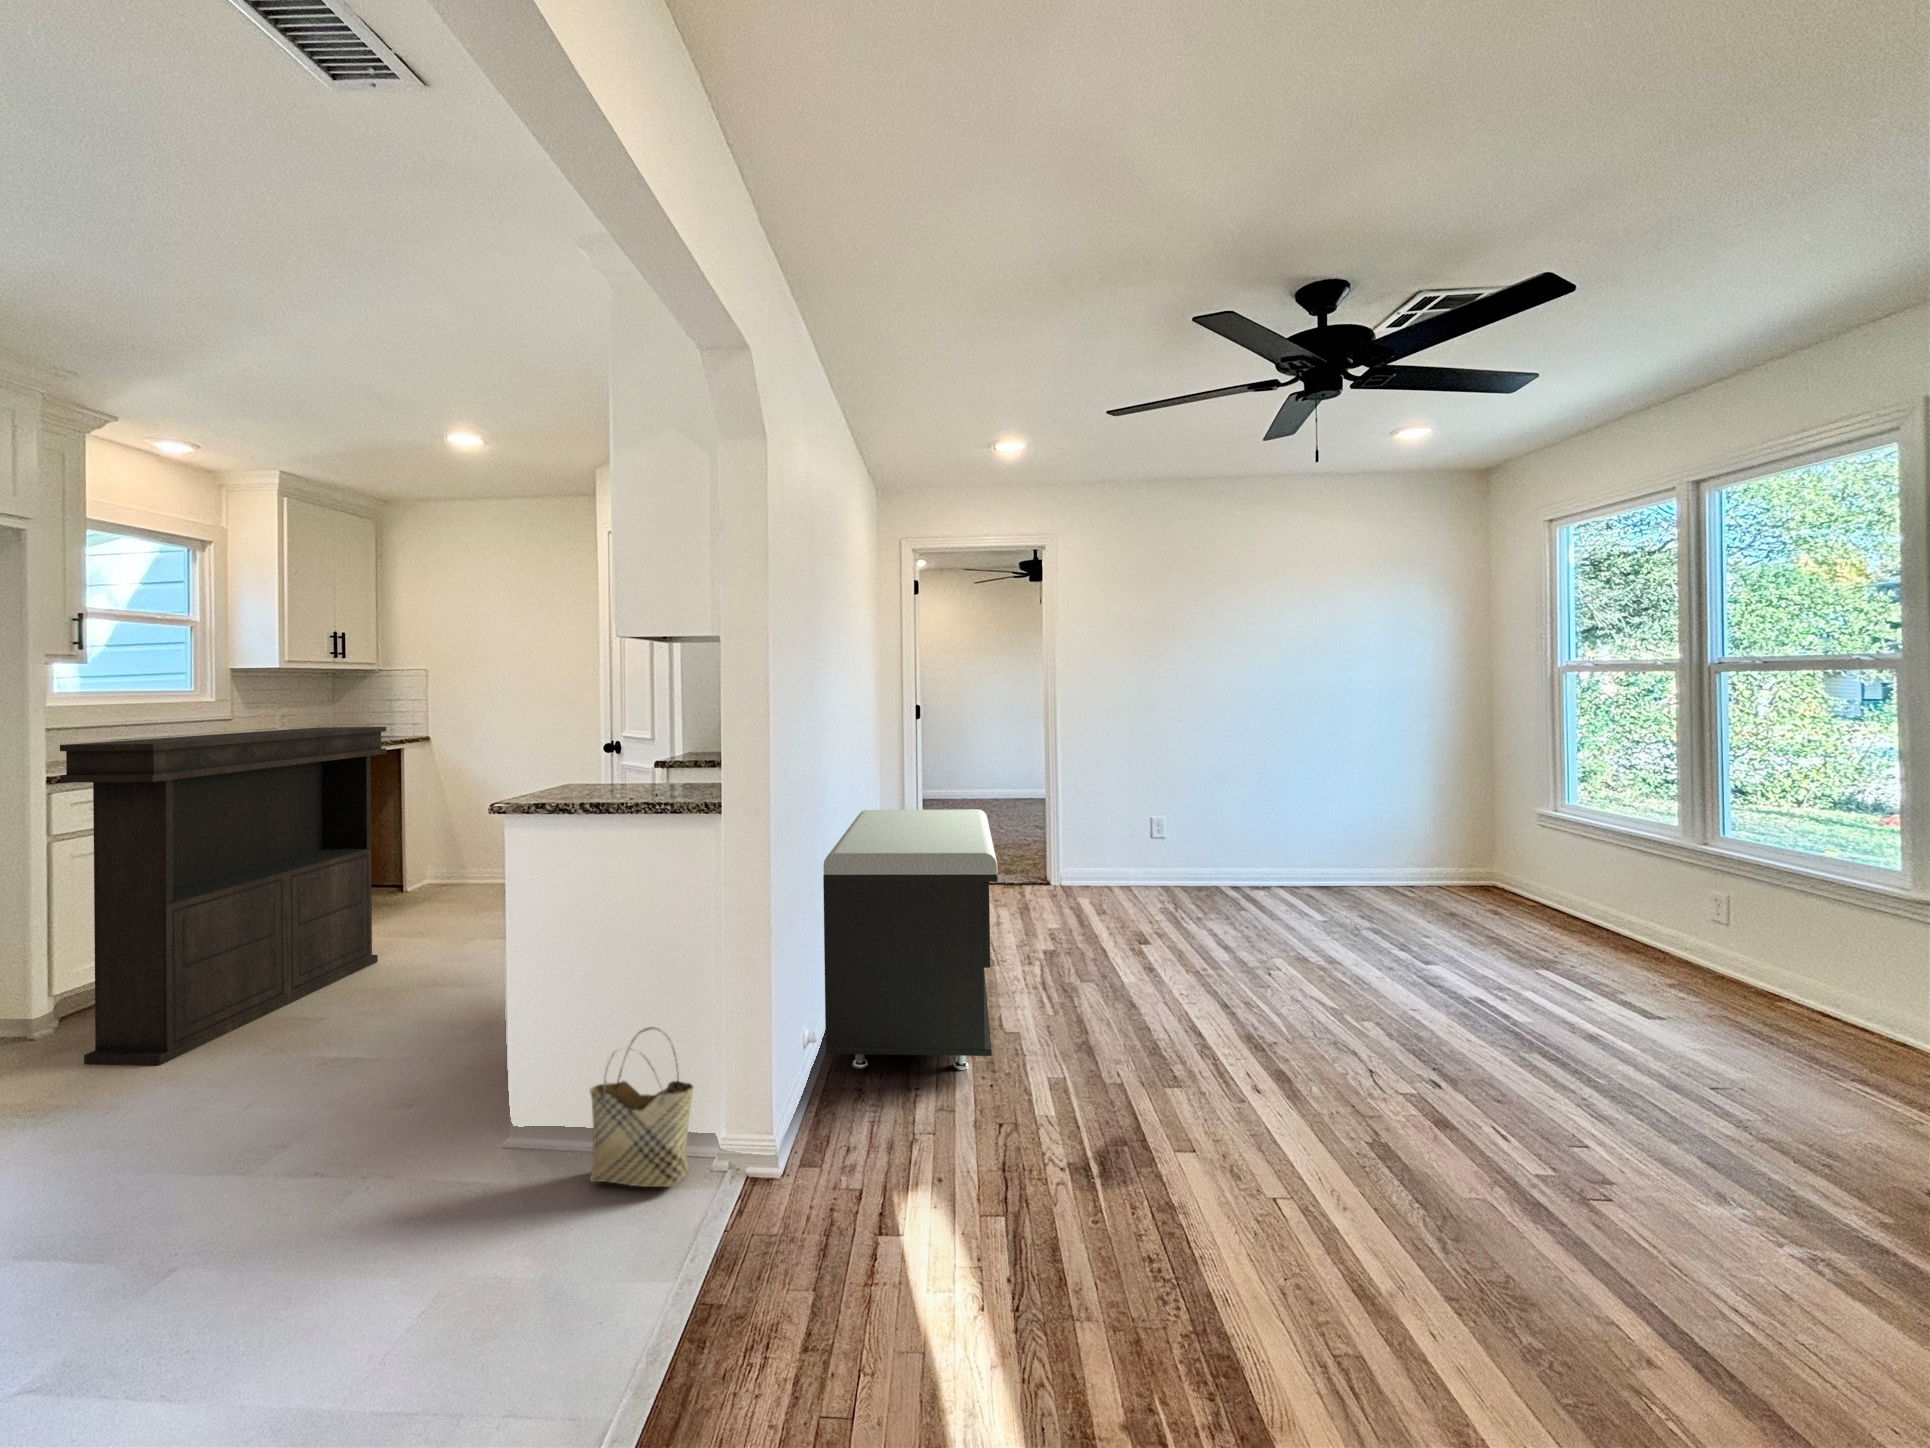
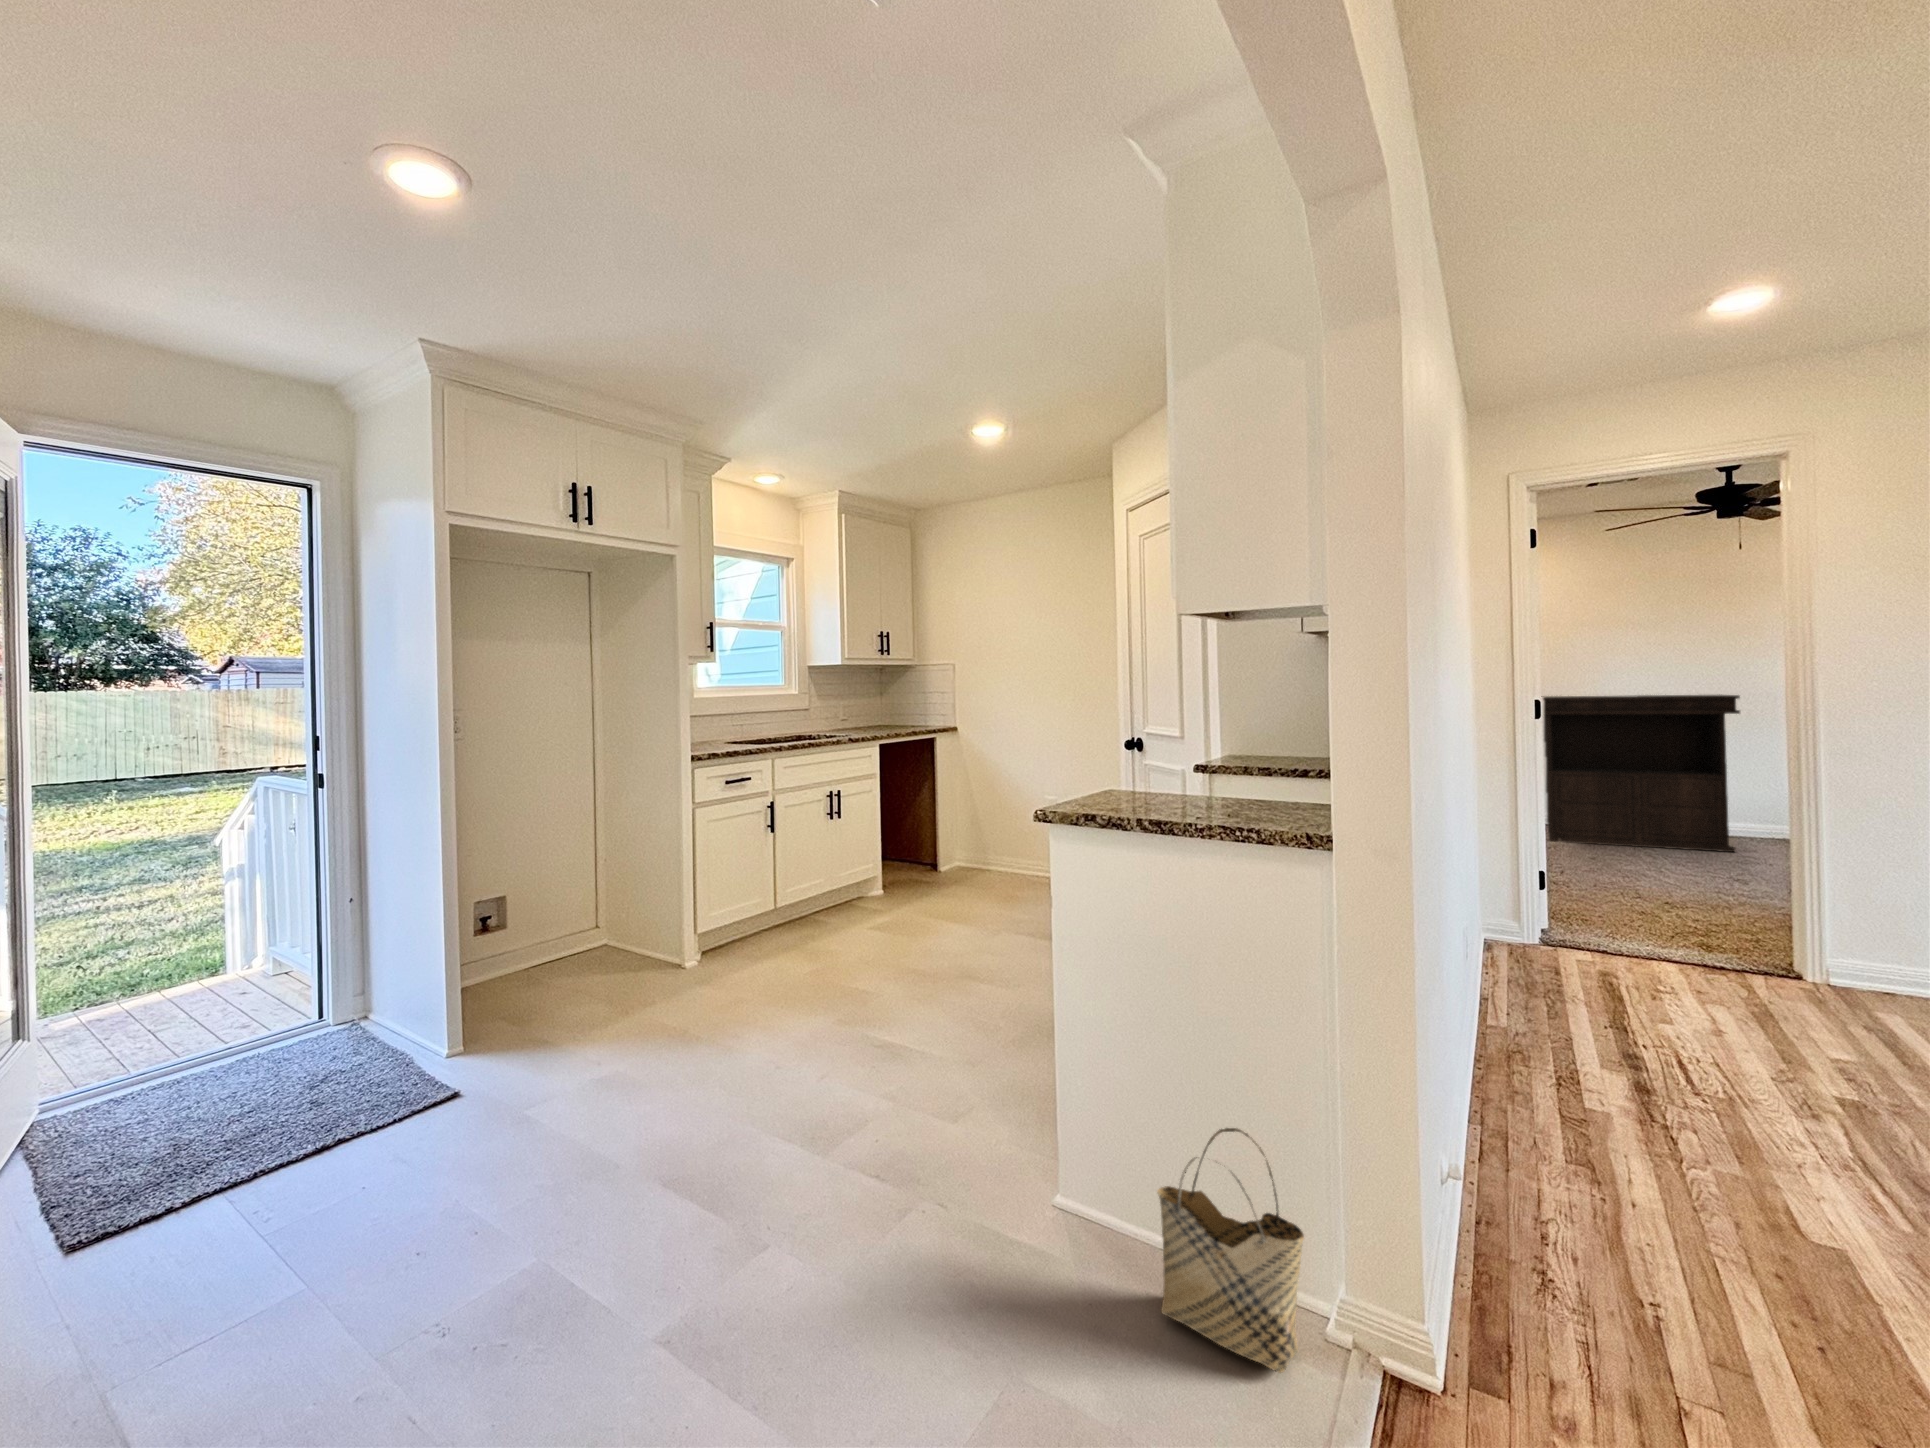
console table: present [60,727,386,1065] -> present [1543,695,1740,852]
storage bench: present [823,809,998,1070] -> none [1476,847,1857,1319]

